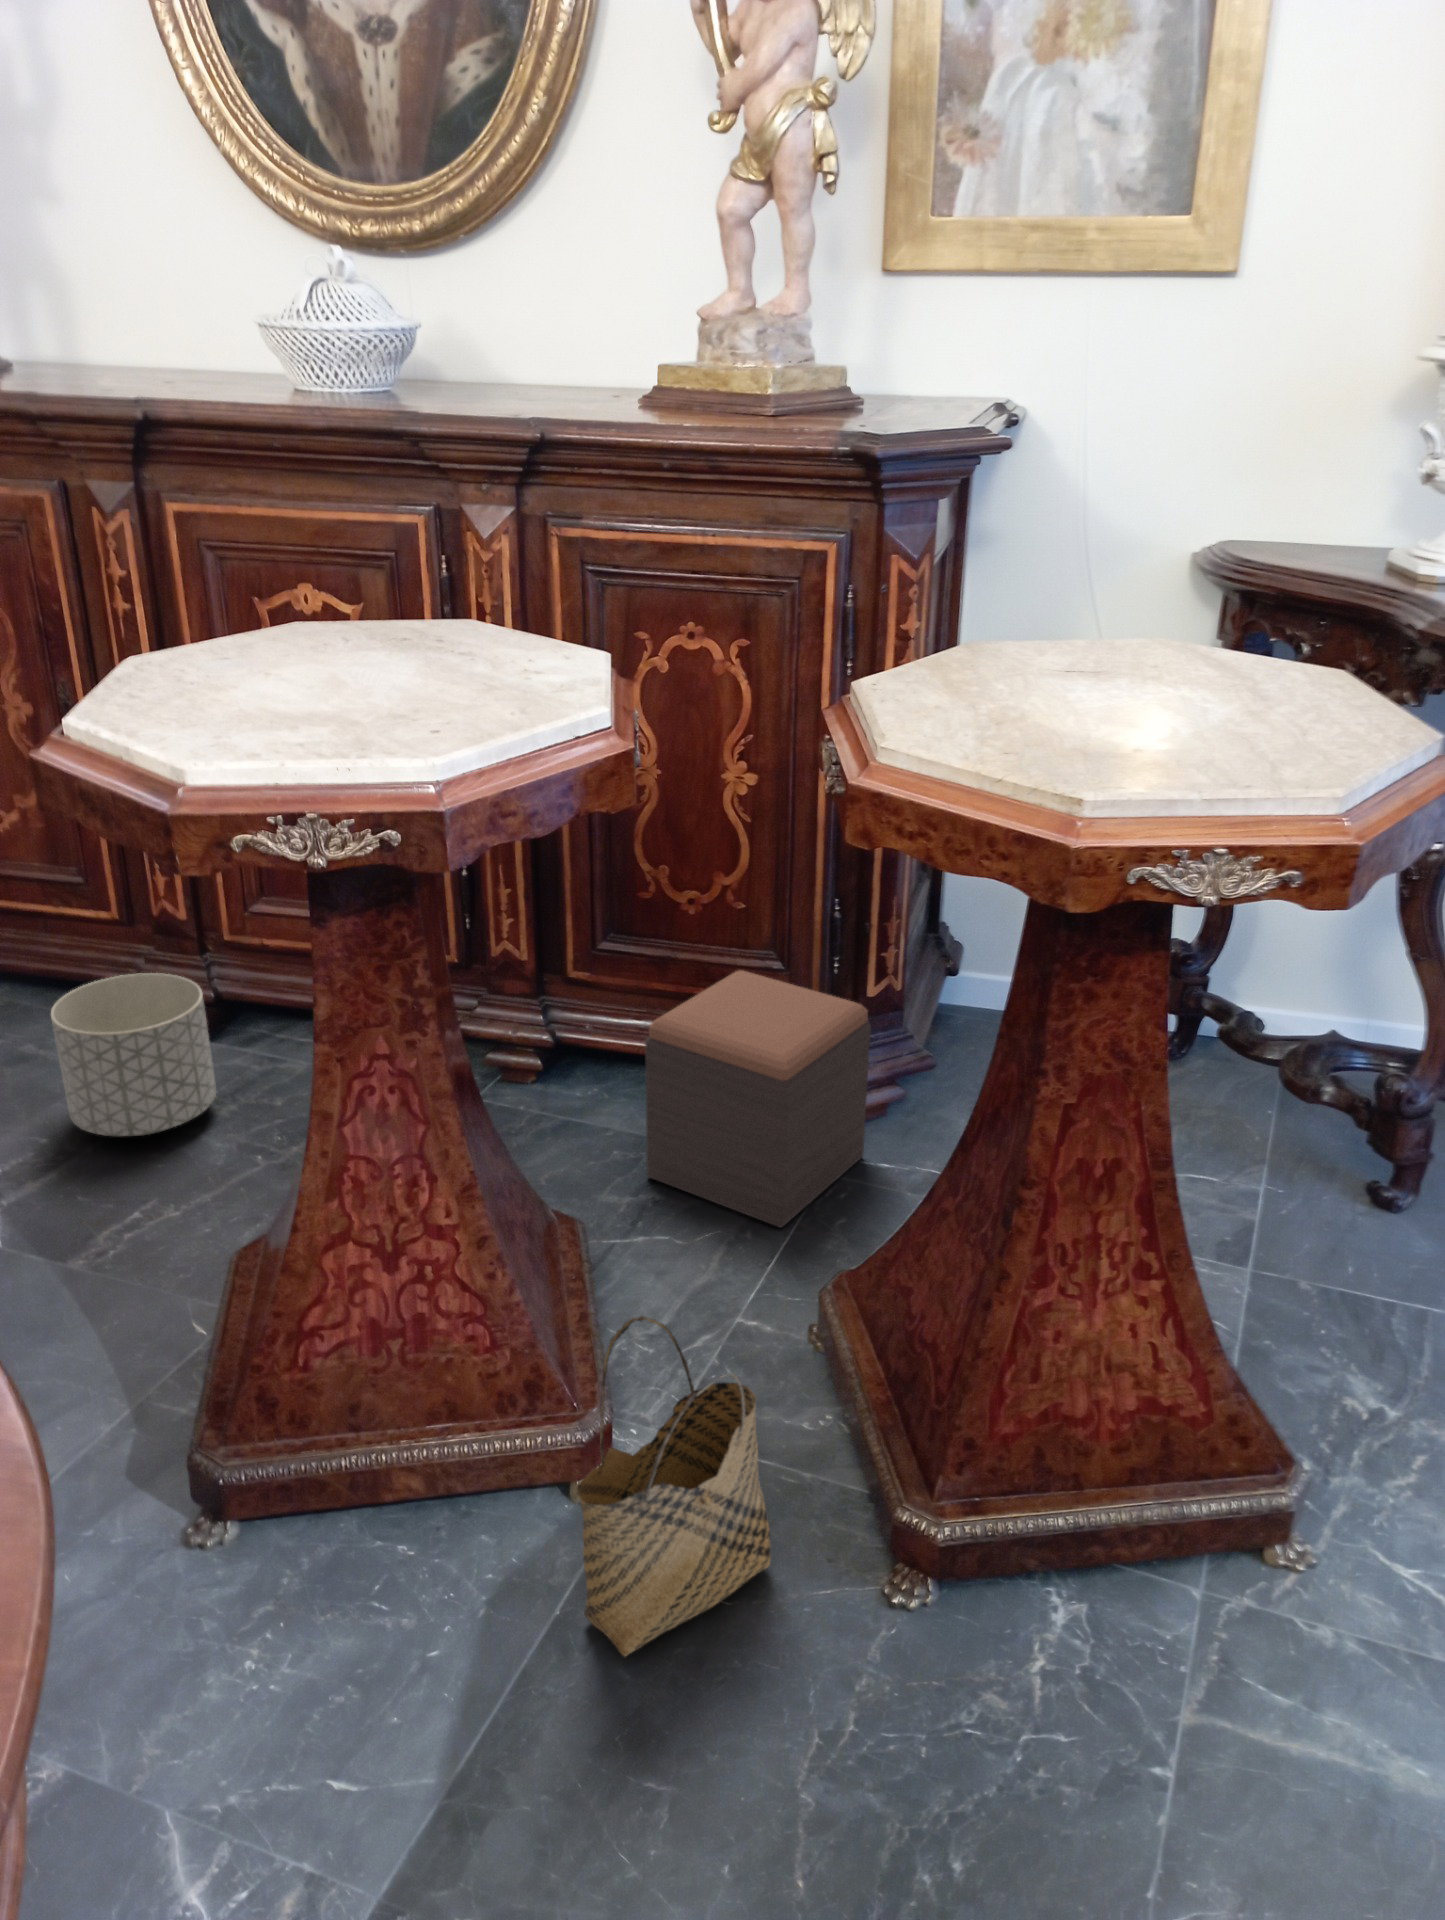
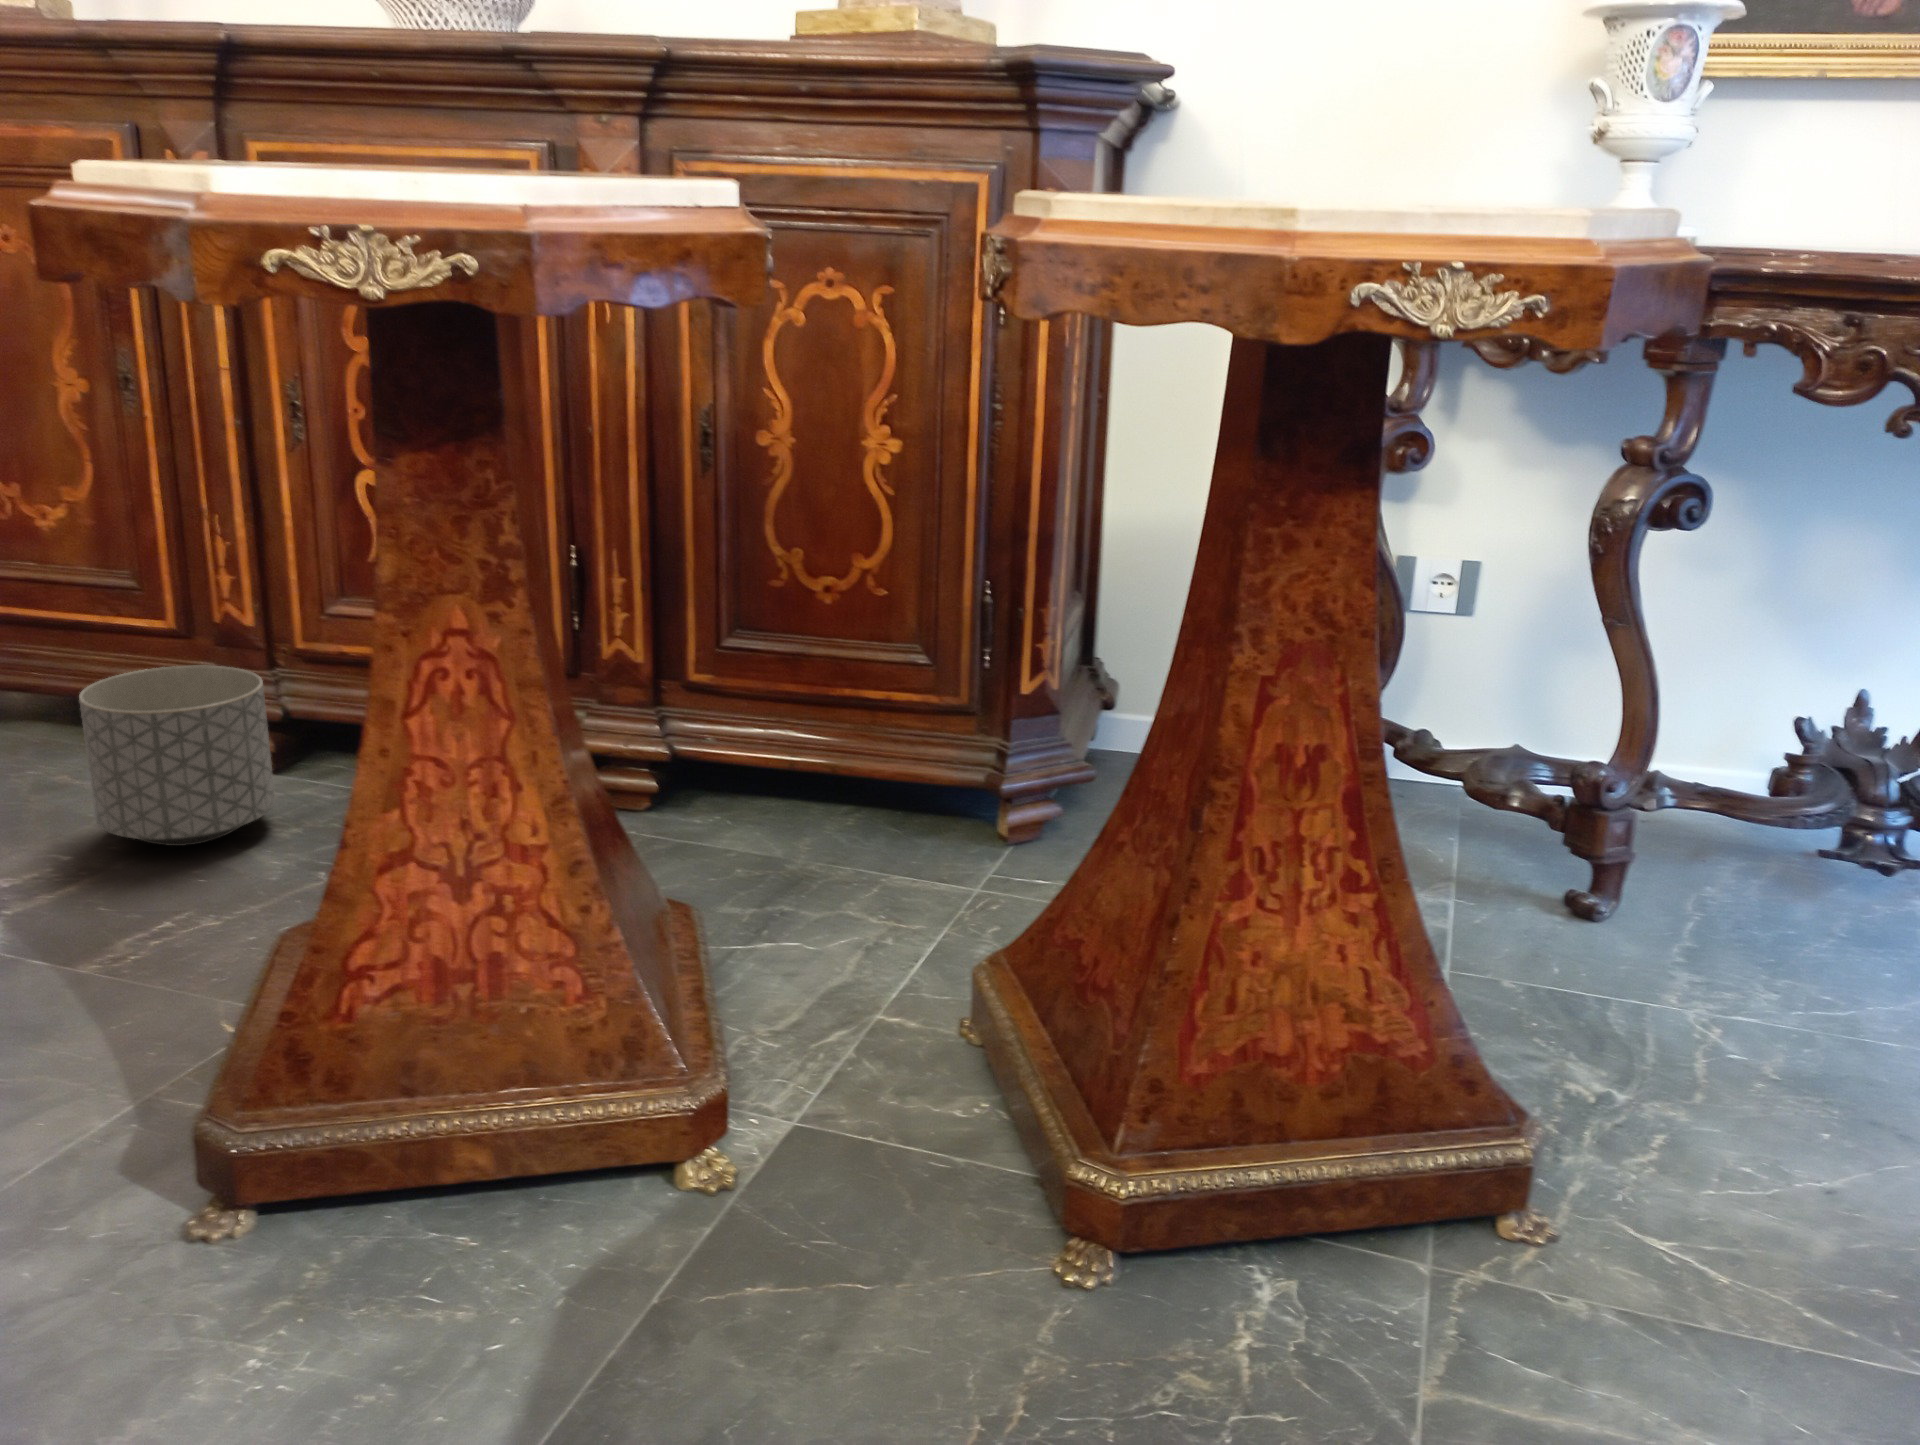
footstool: present [645,970,871,1227] -> none [773,658,1026,929]
woven basket: present [577,1316,771,1656] -> none [679,920,917,1340]

